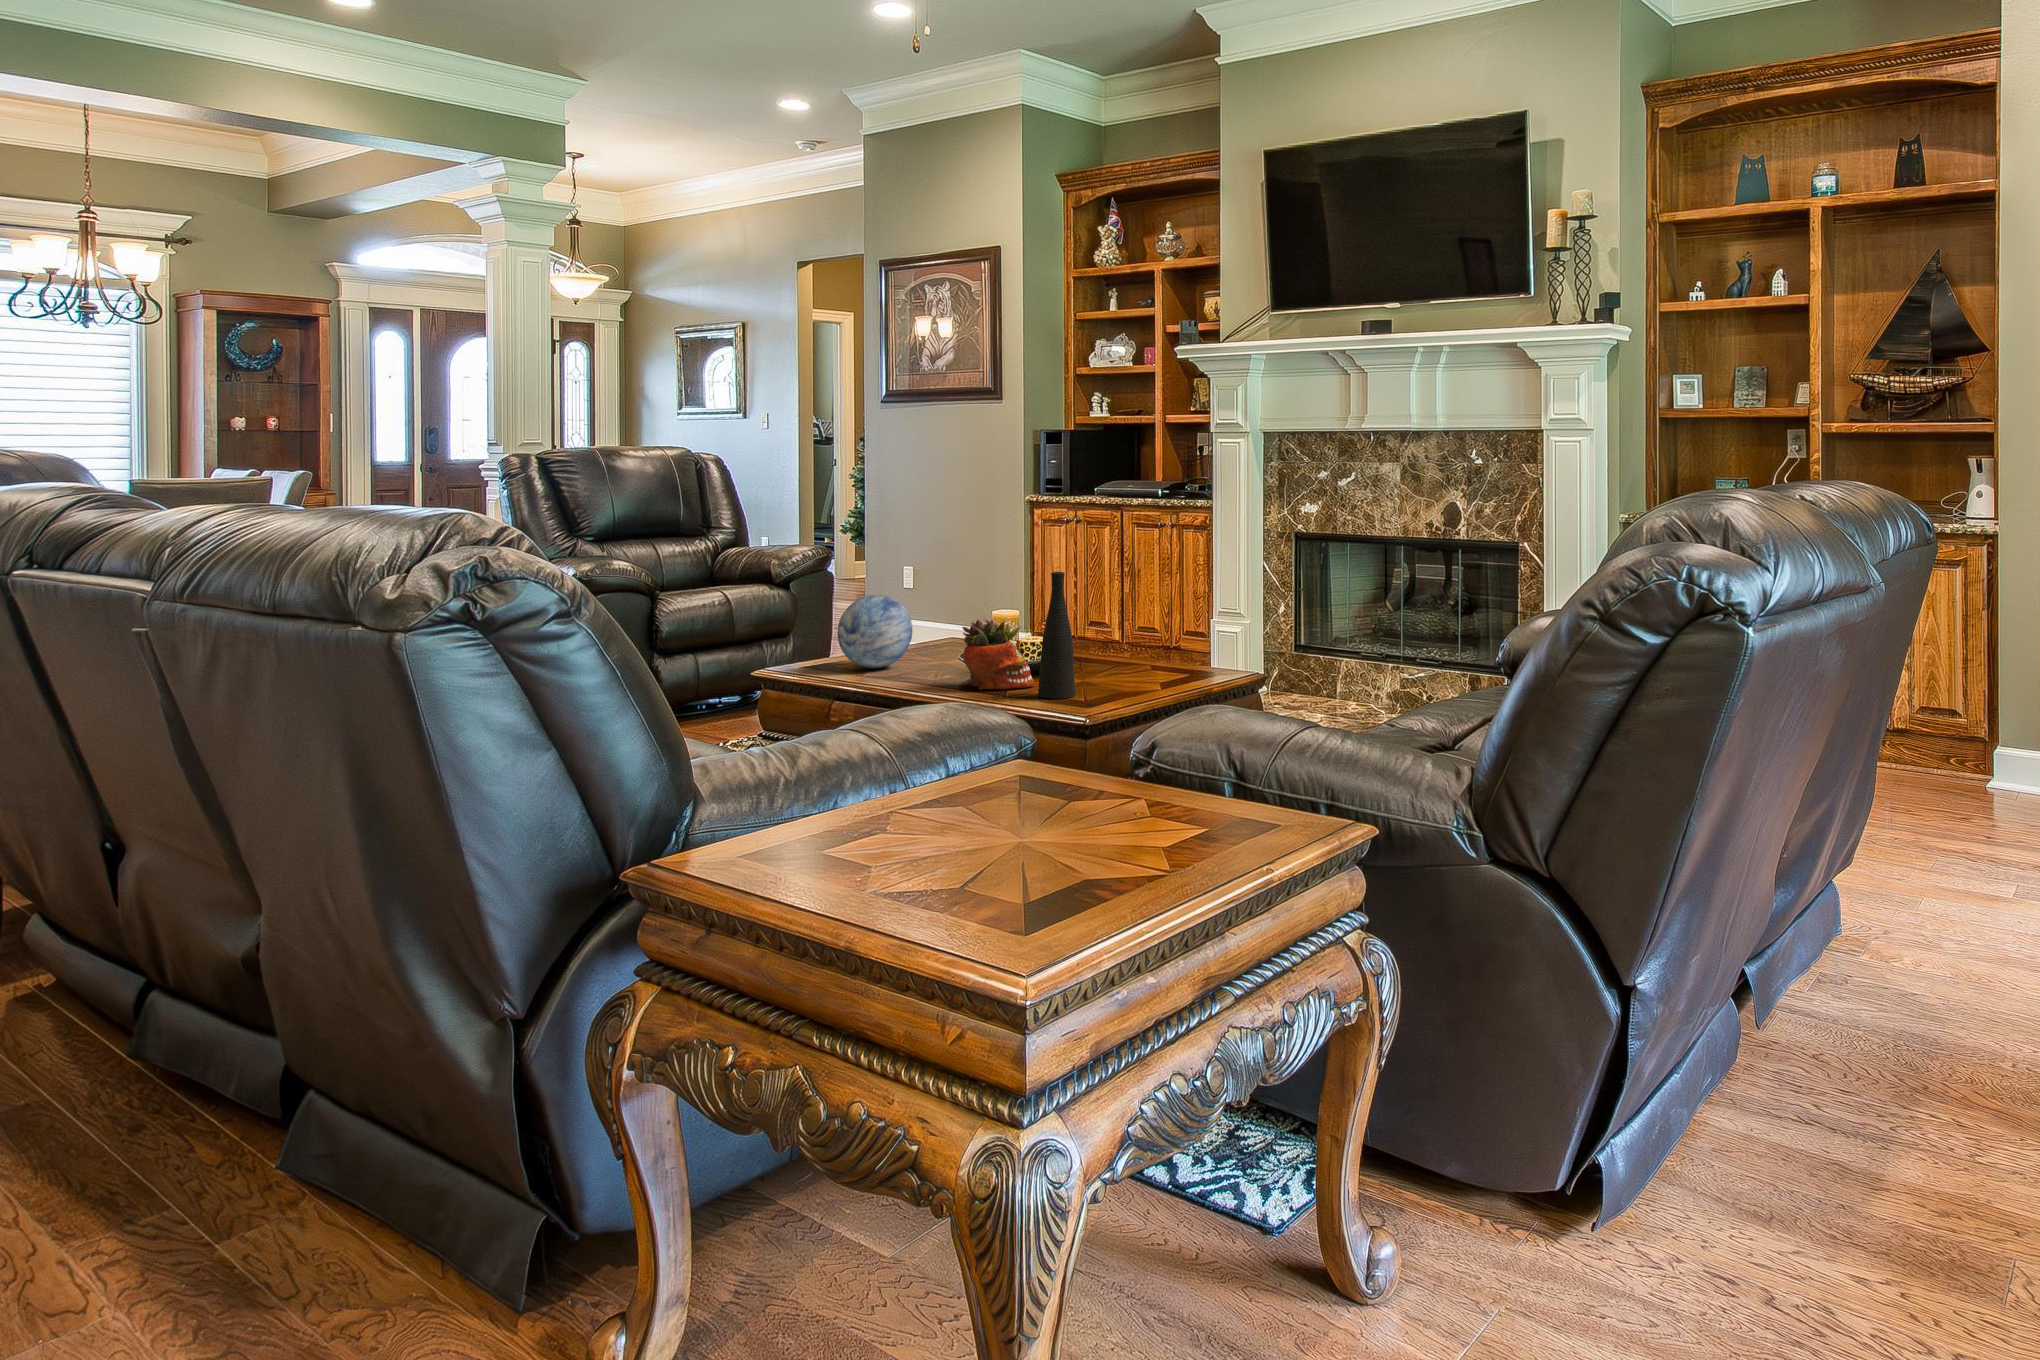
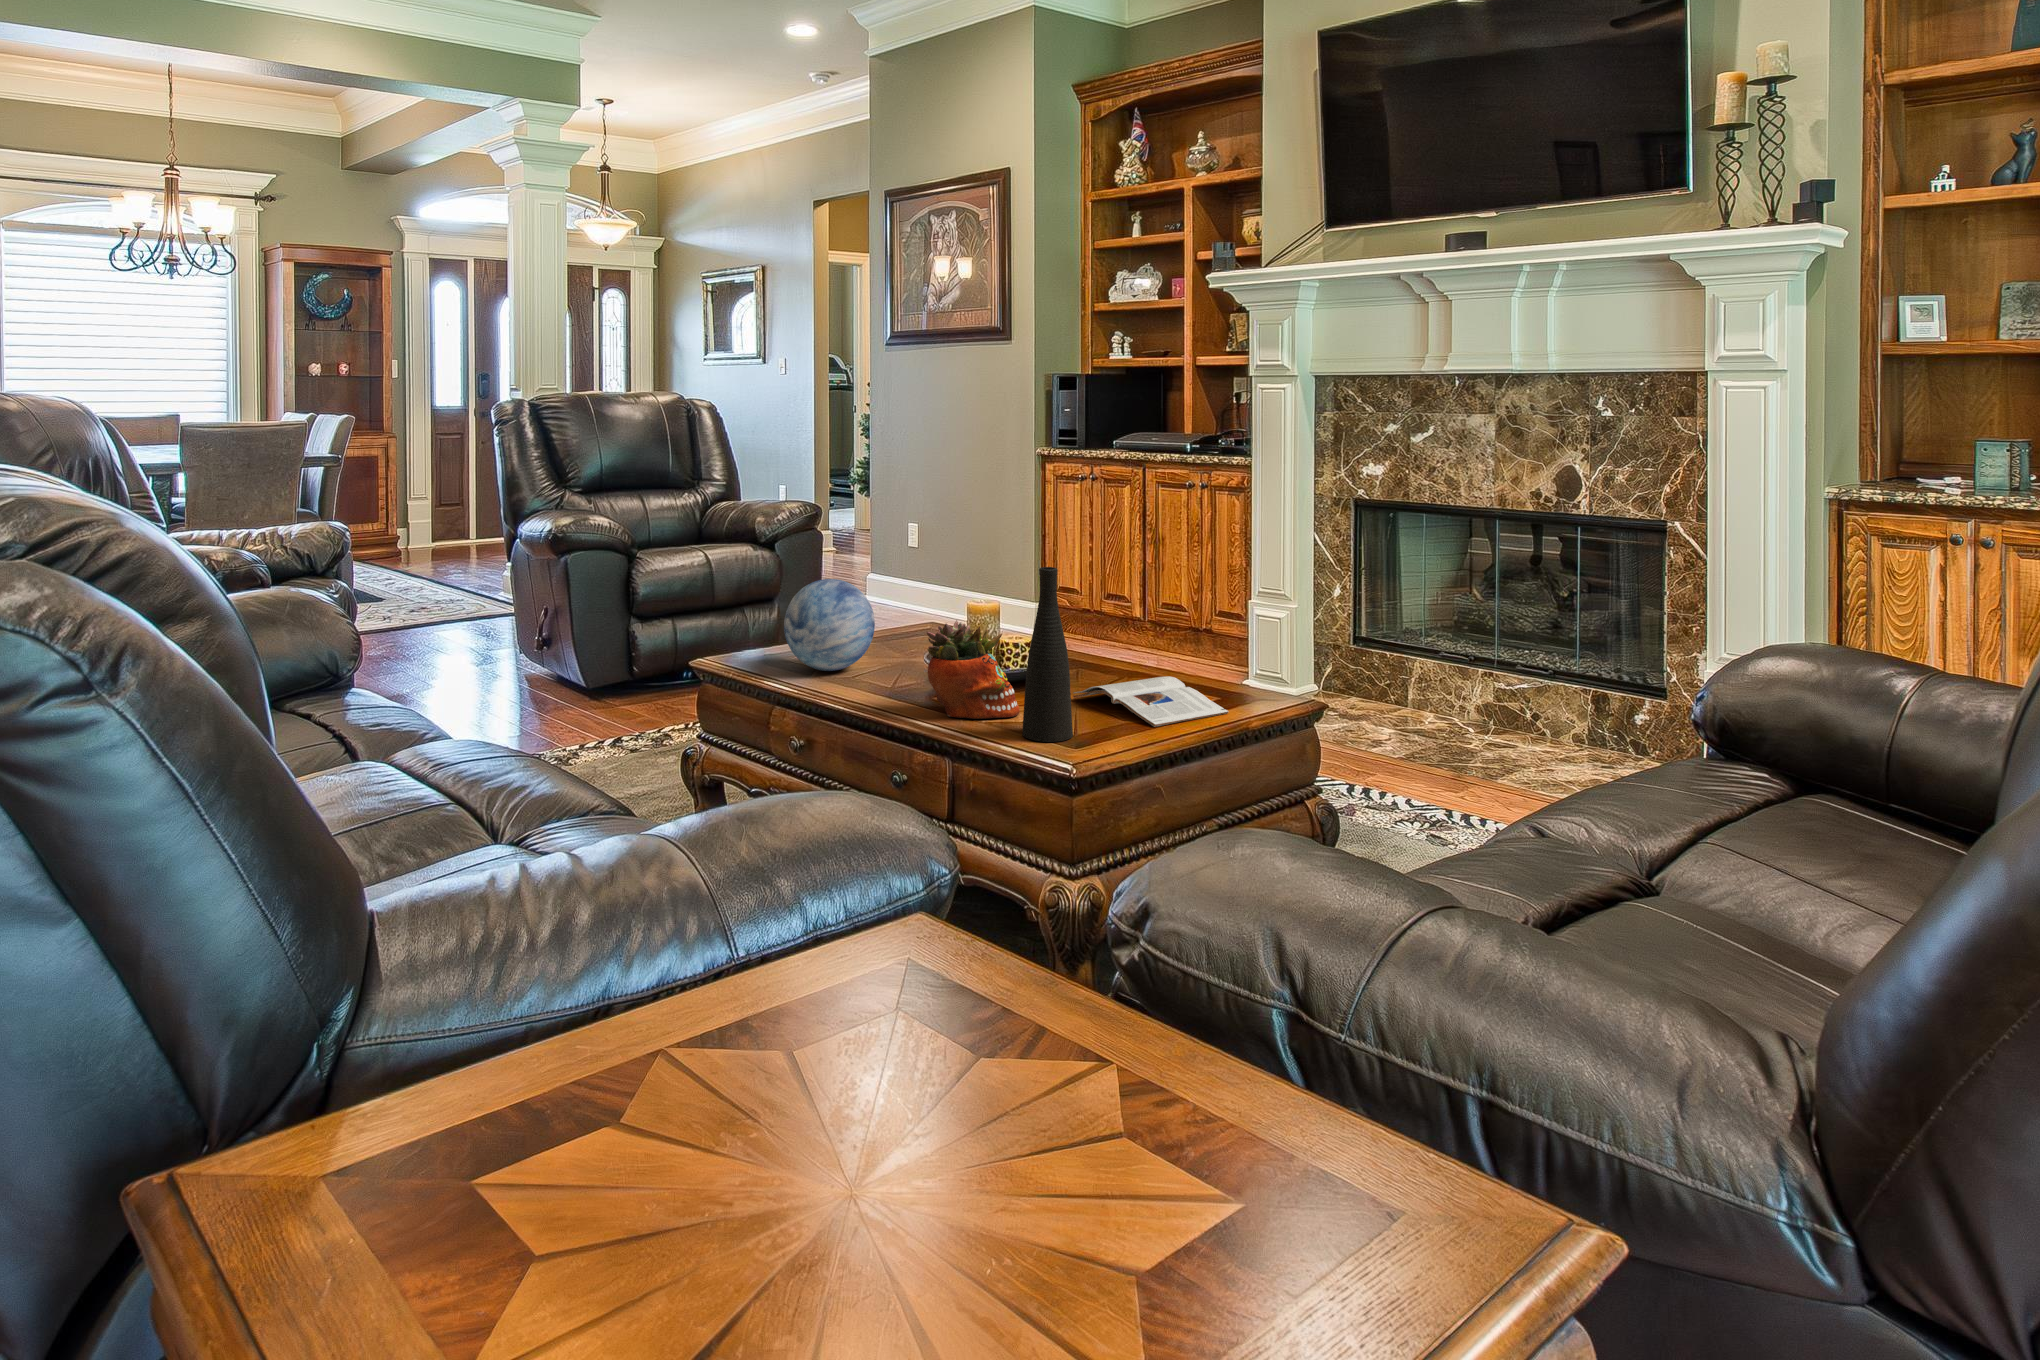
magazine: none [1073,656,1188,687] -> present [1073,676,1228,727]

